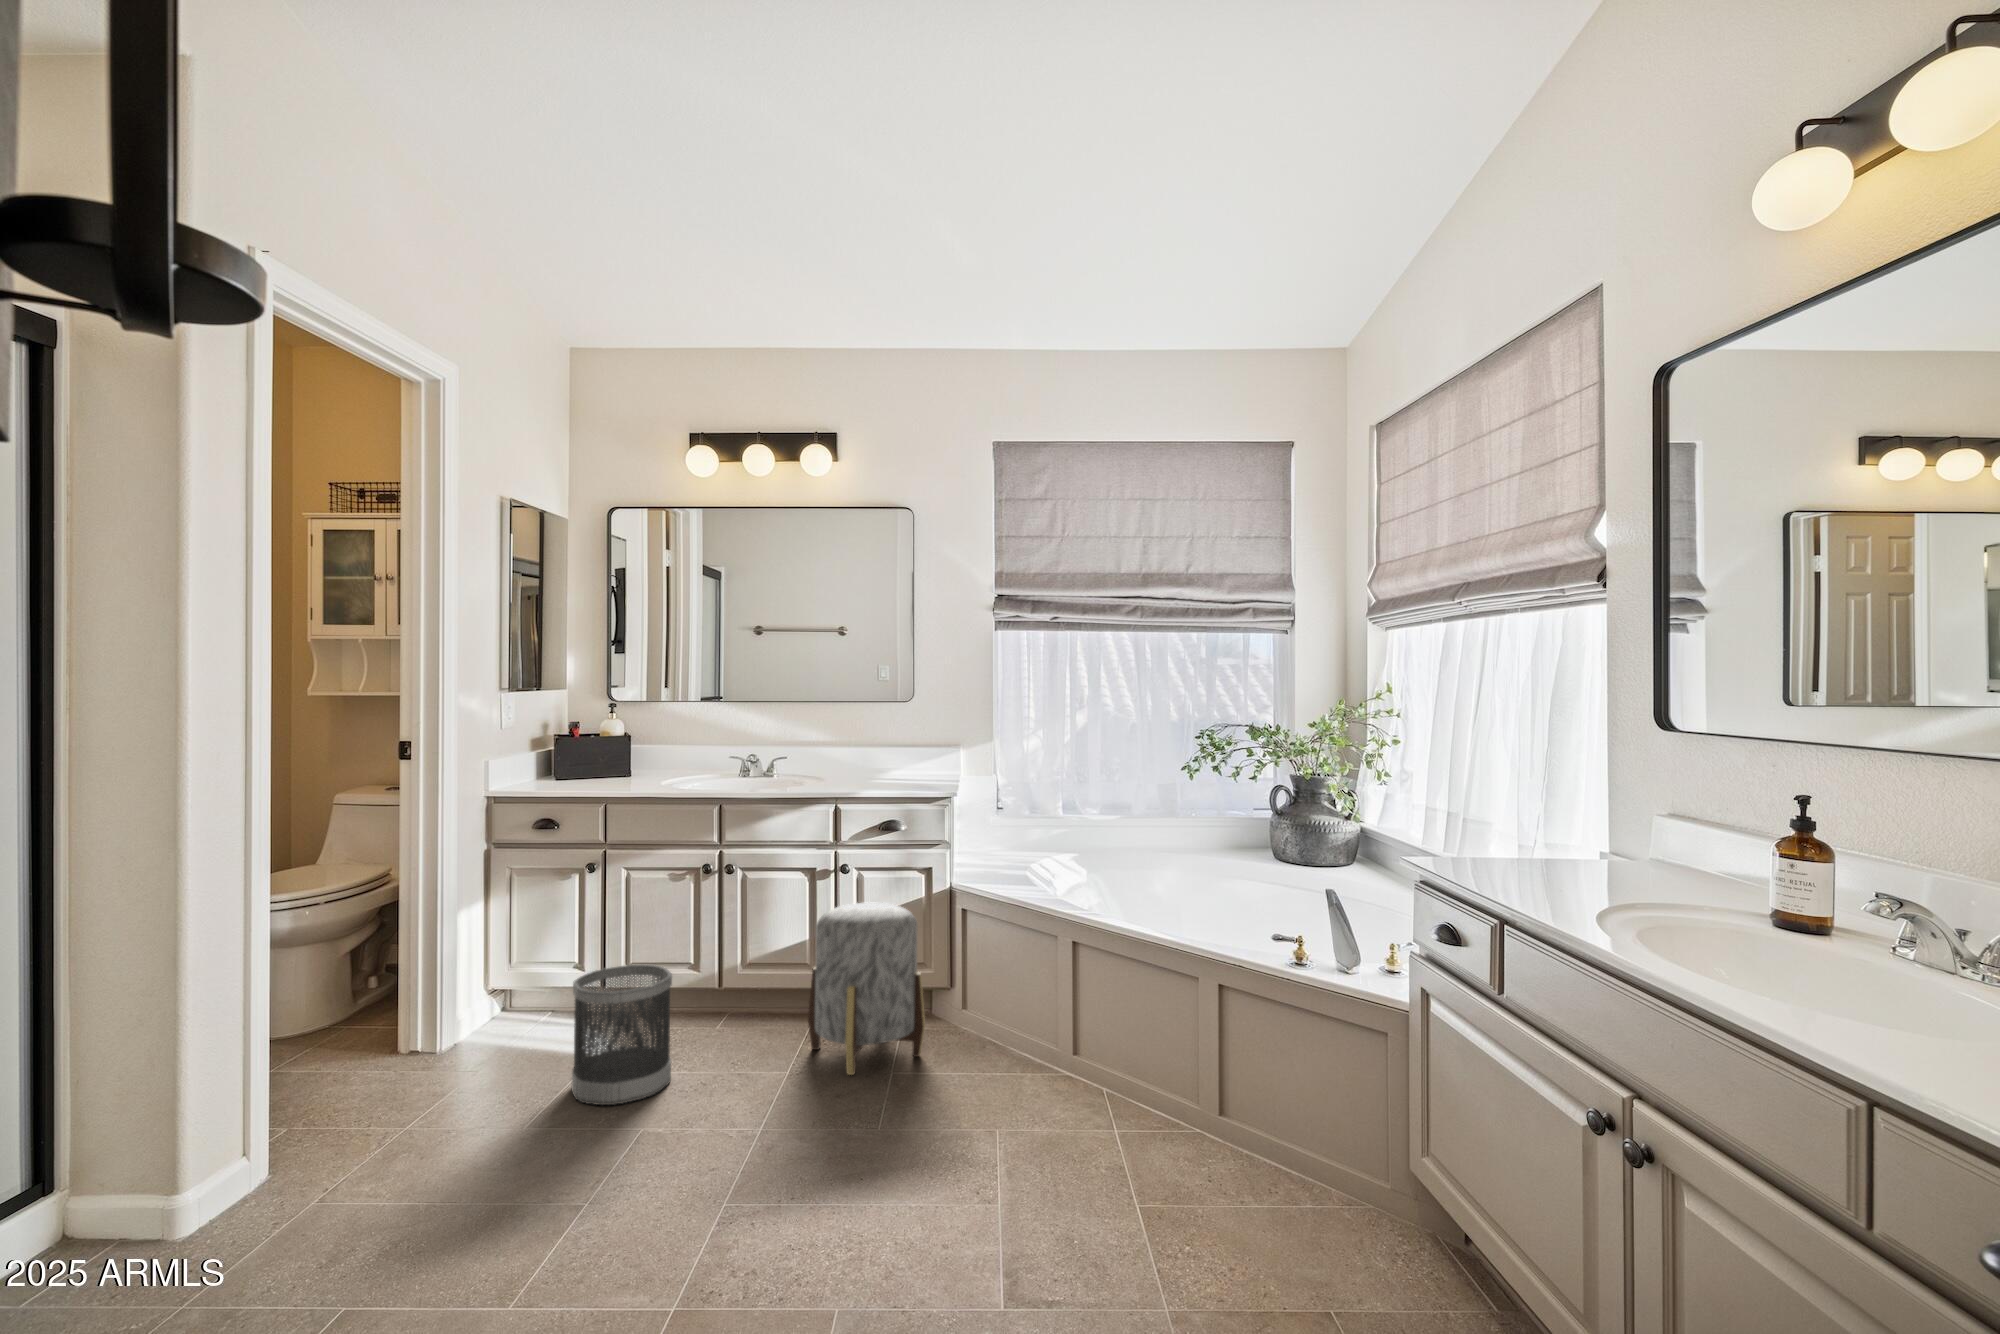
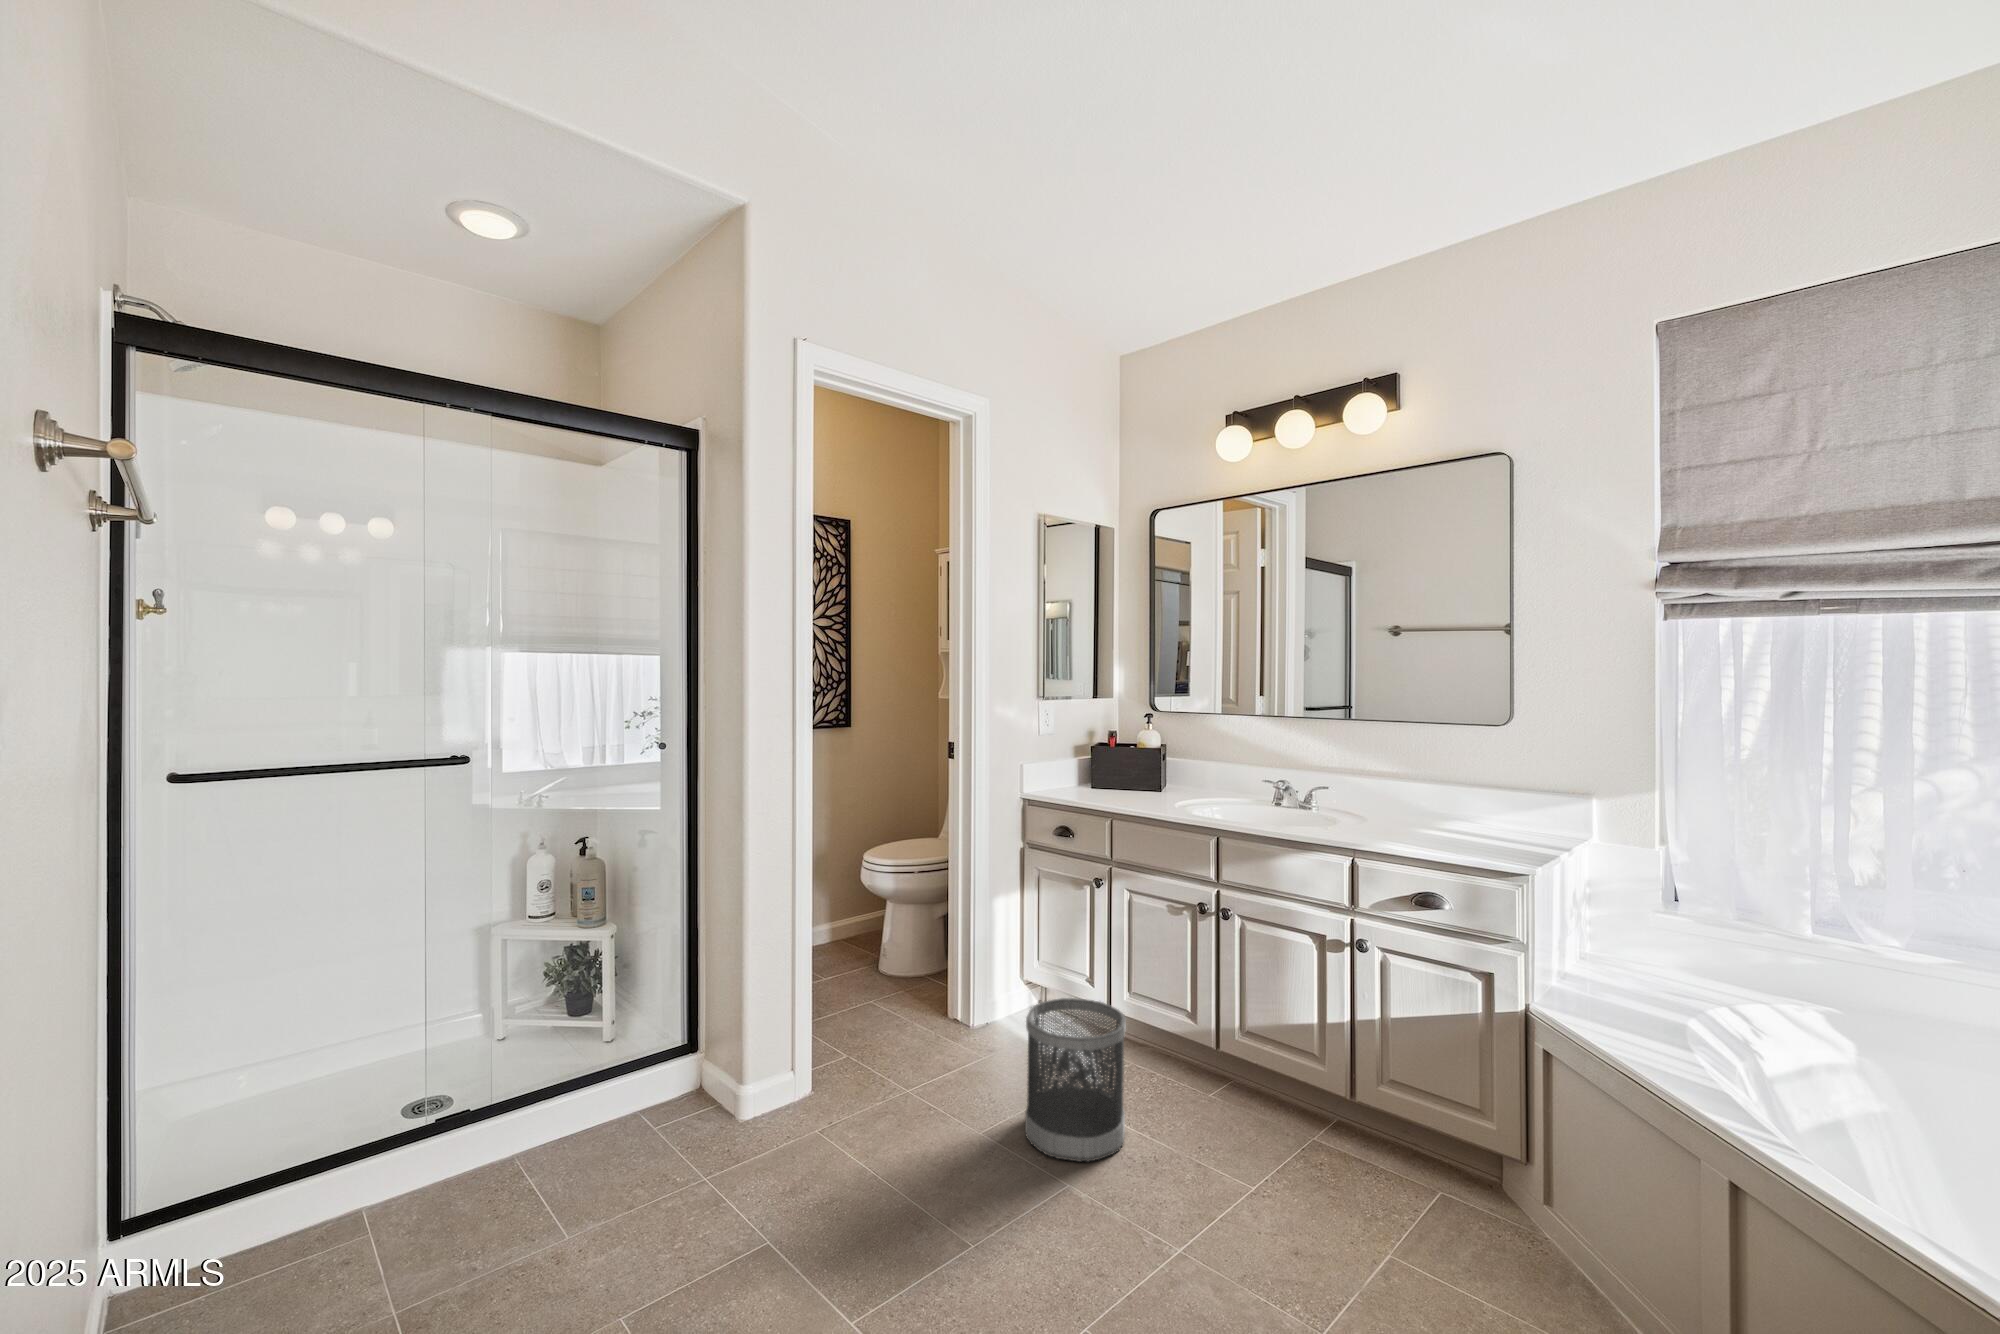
stool: present [808,902,925,1075] -> none [1294,999,1454,1260]

